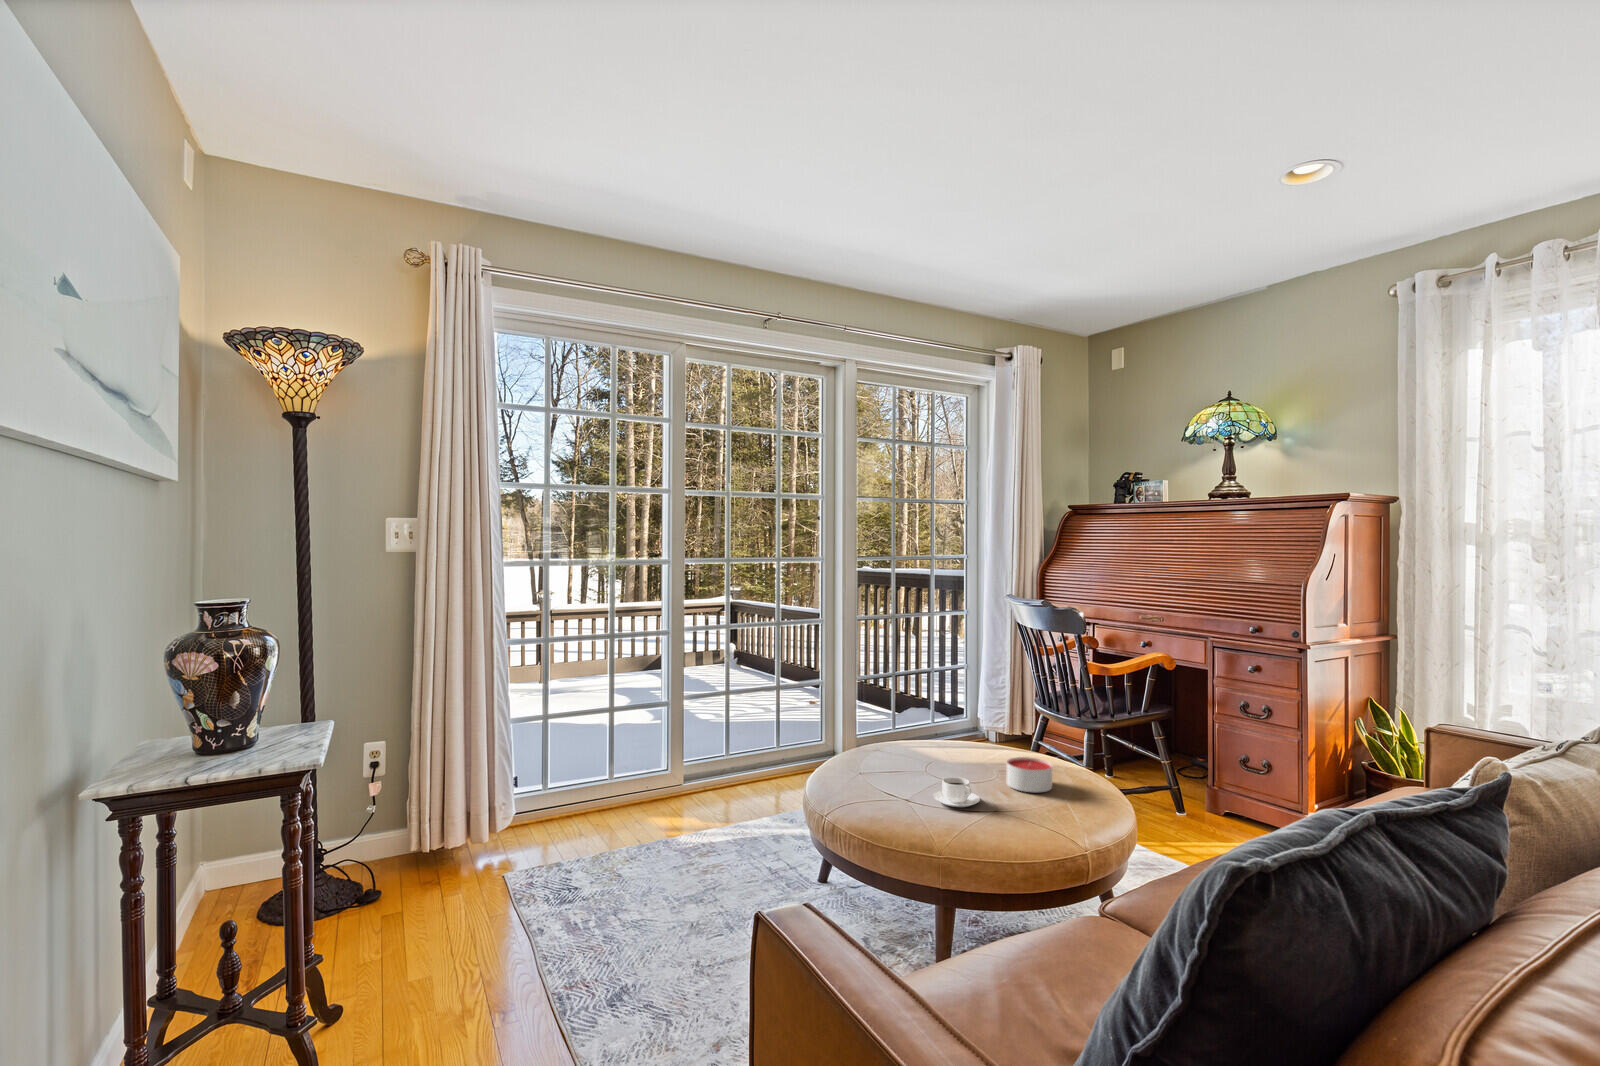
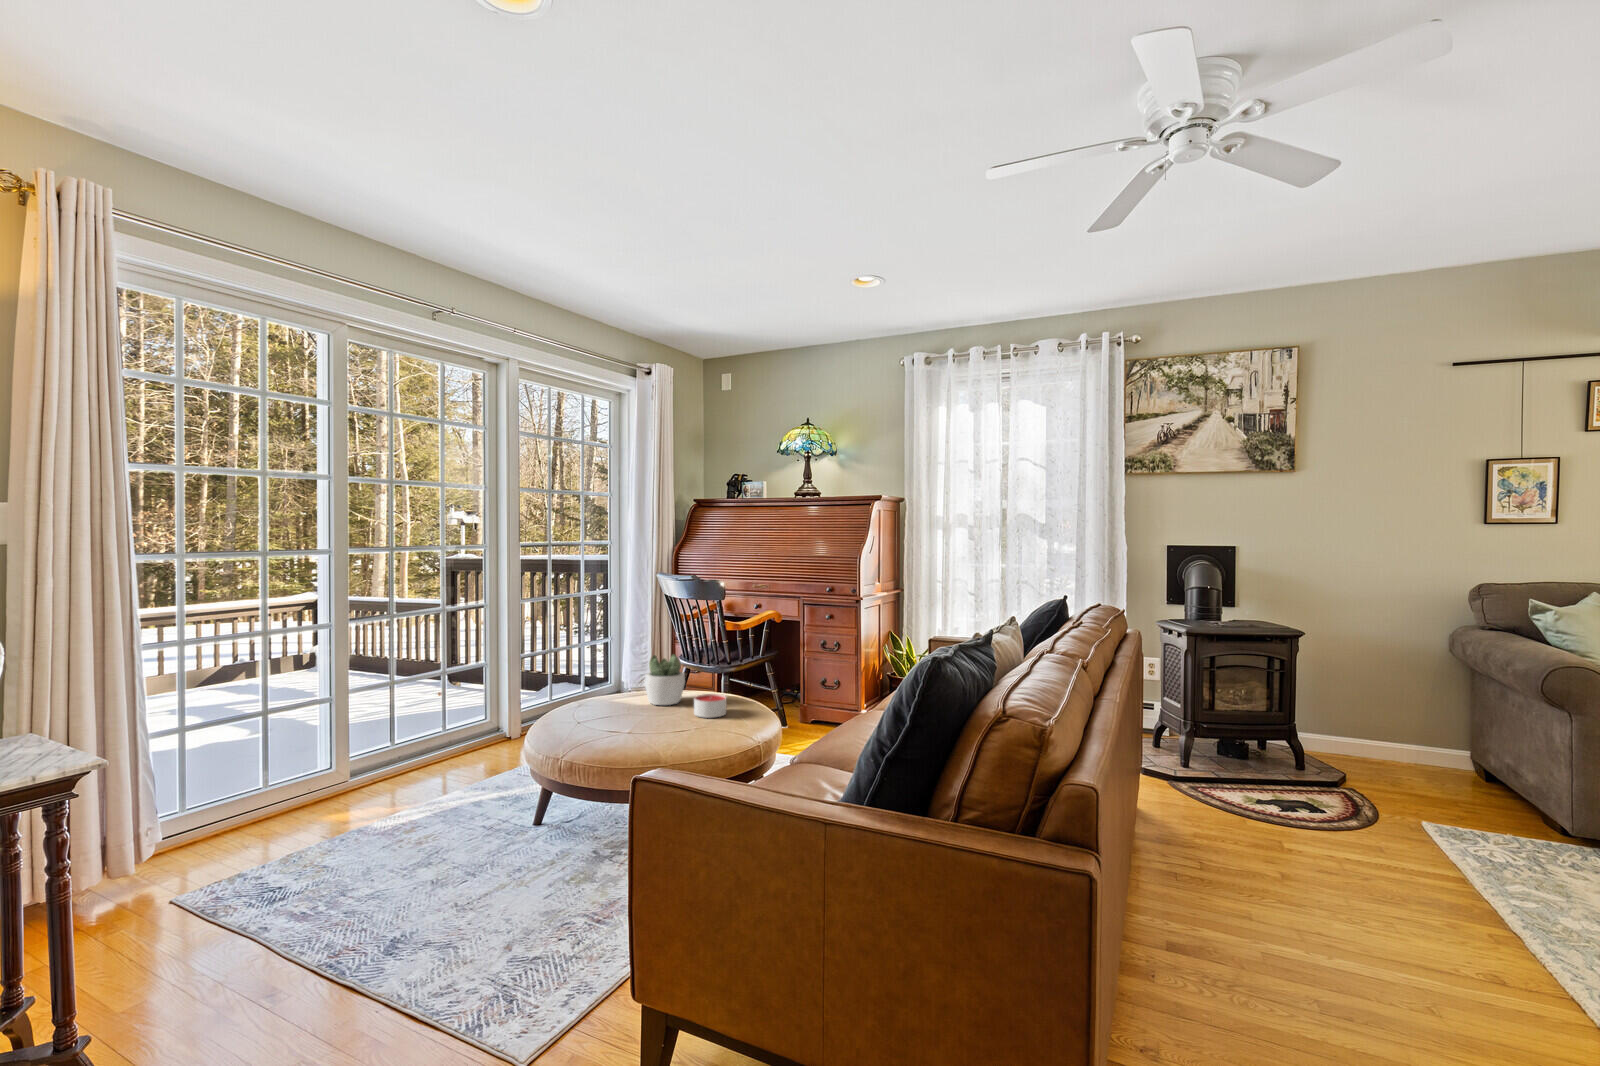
succulent plant: none [952,696,1005,764] -> present [644,654,685,705]
coffee cup: present [933,777,980,807] -> none [647,714,682,735]

